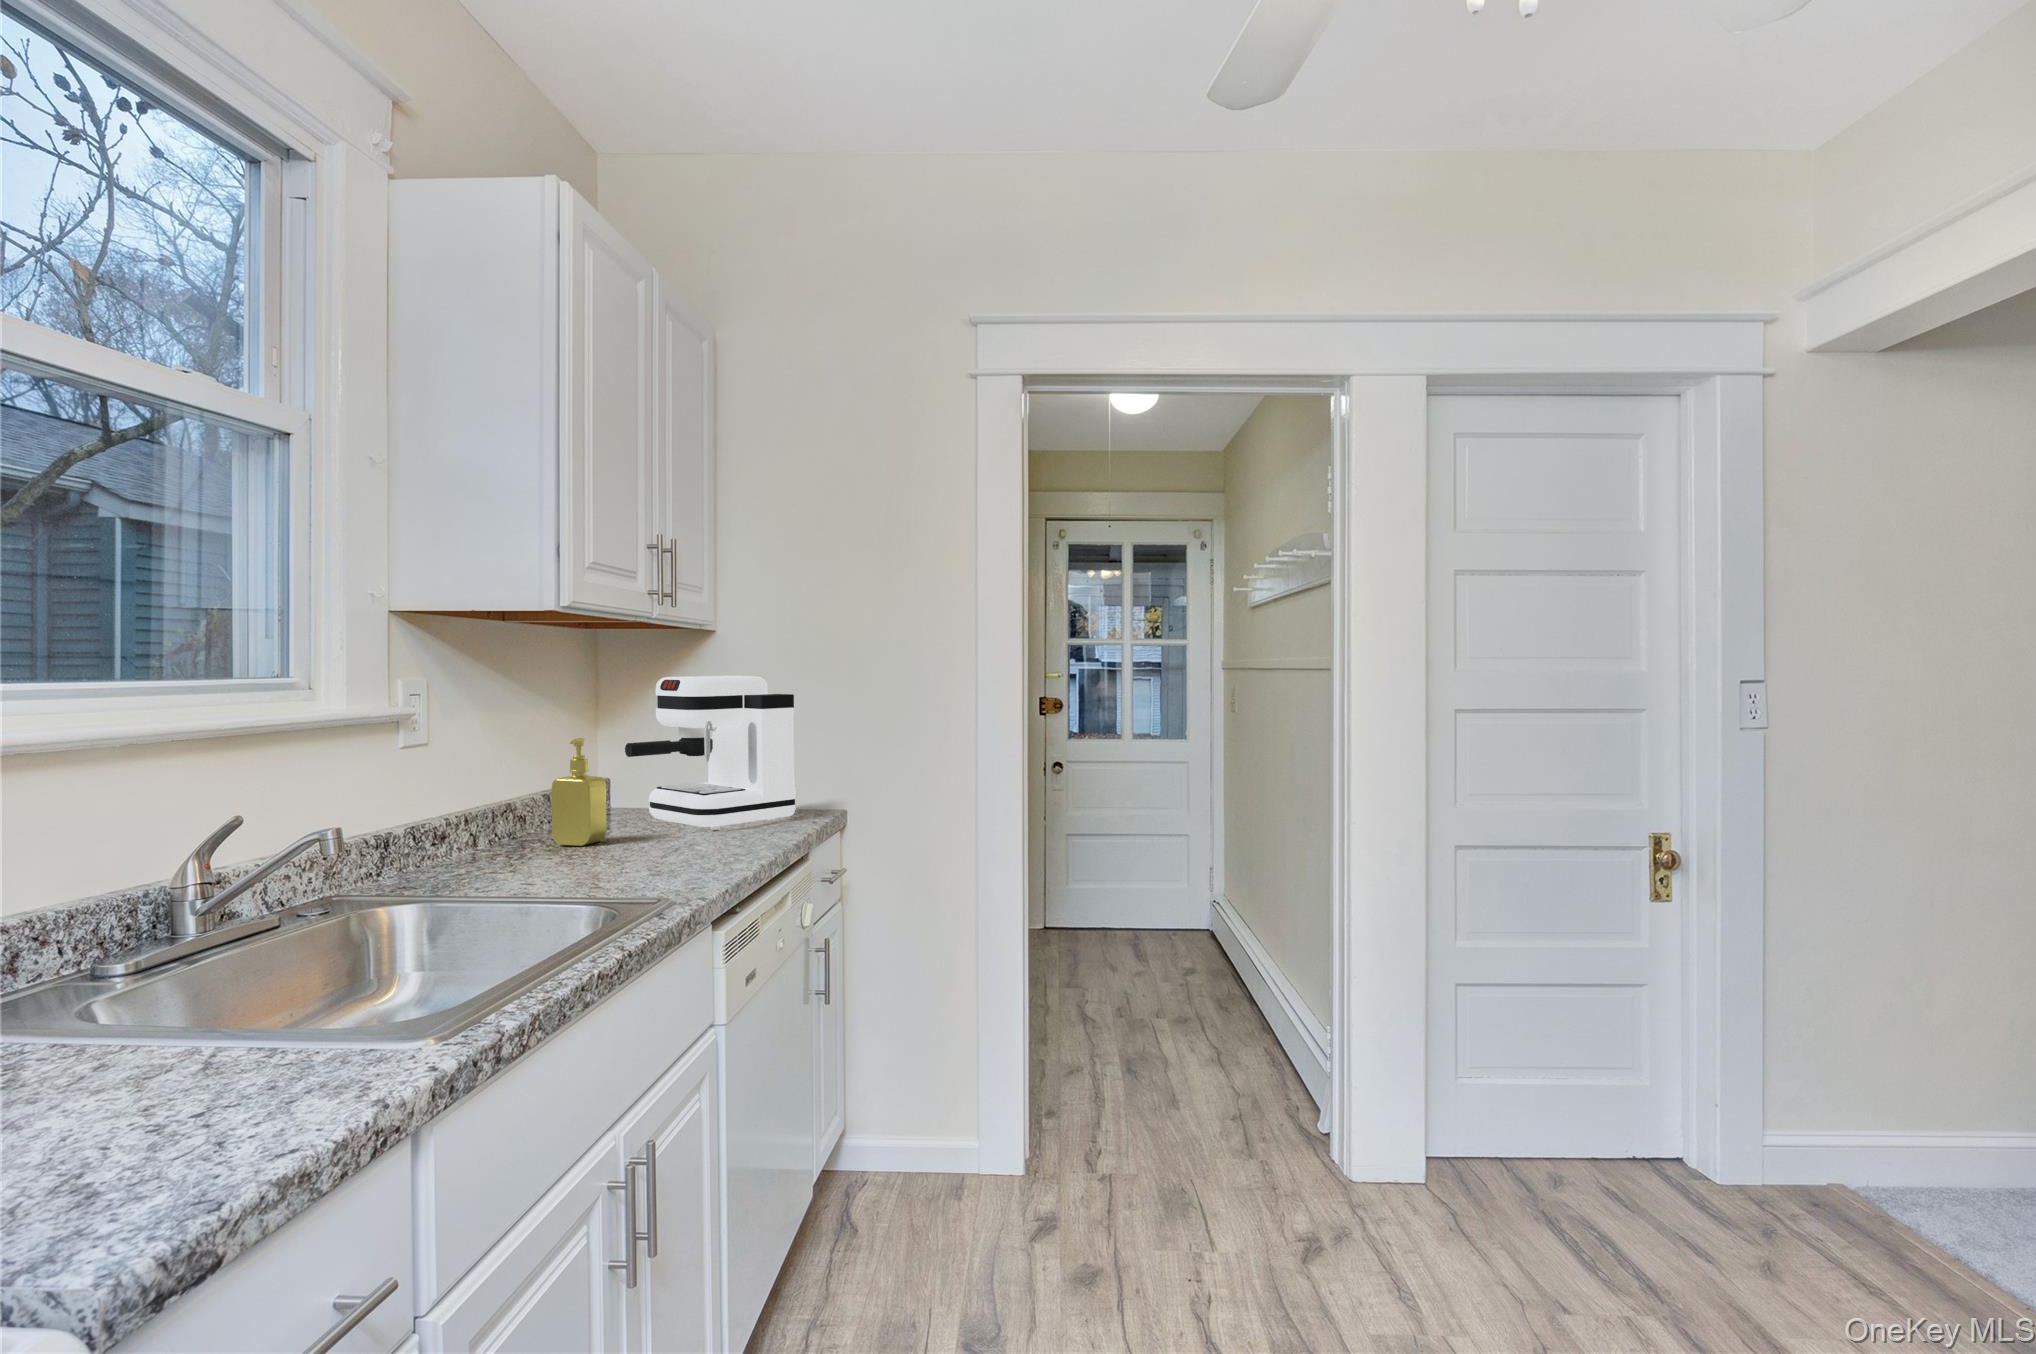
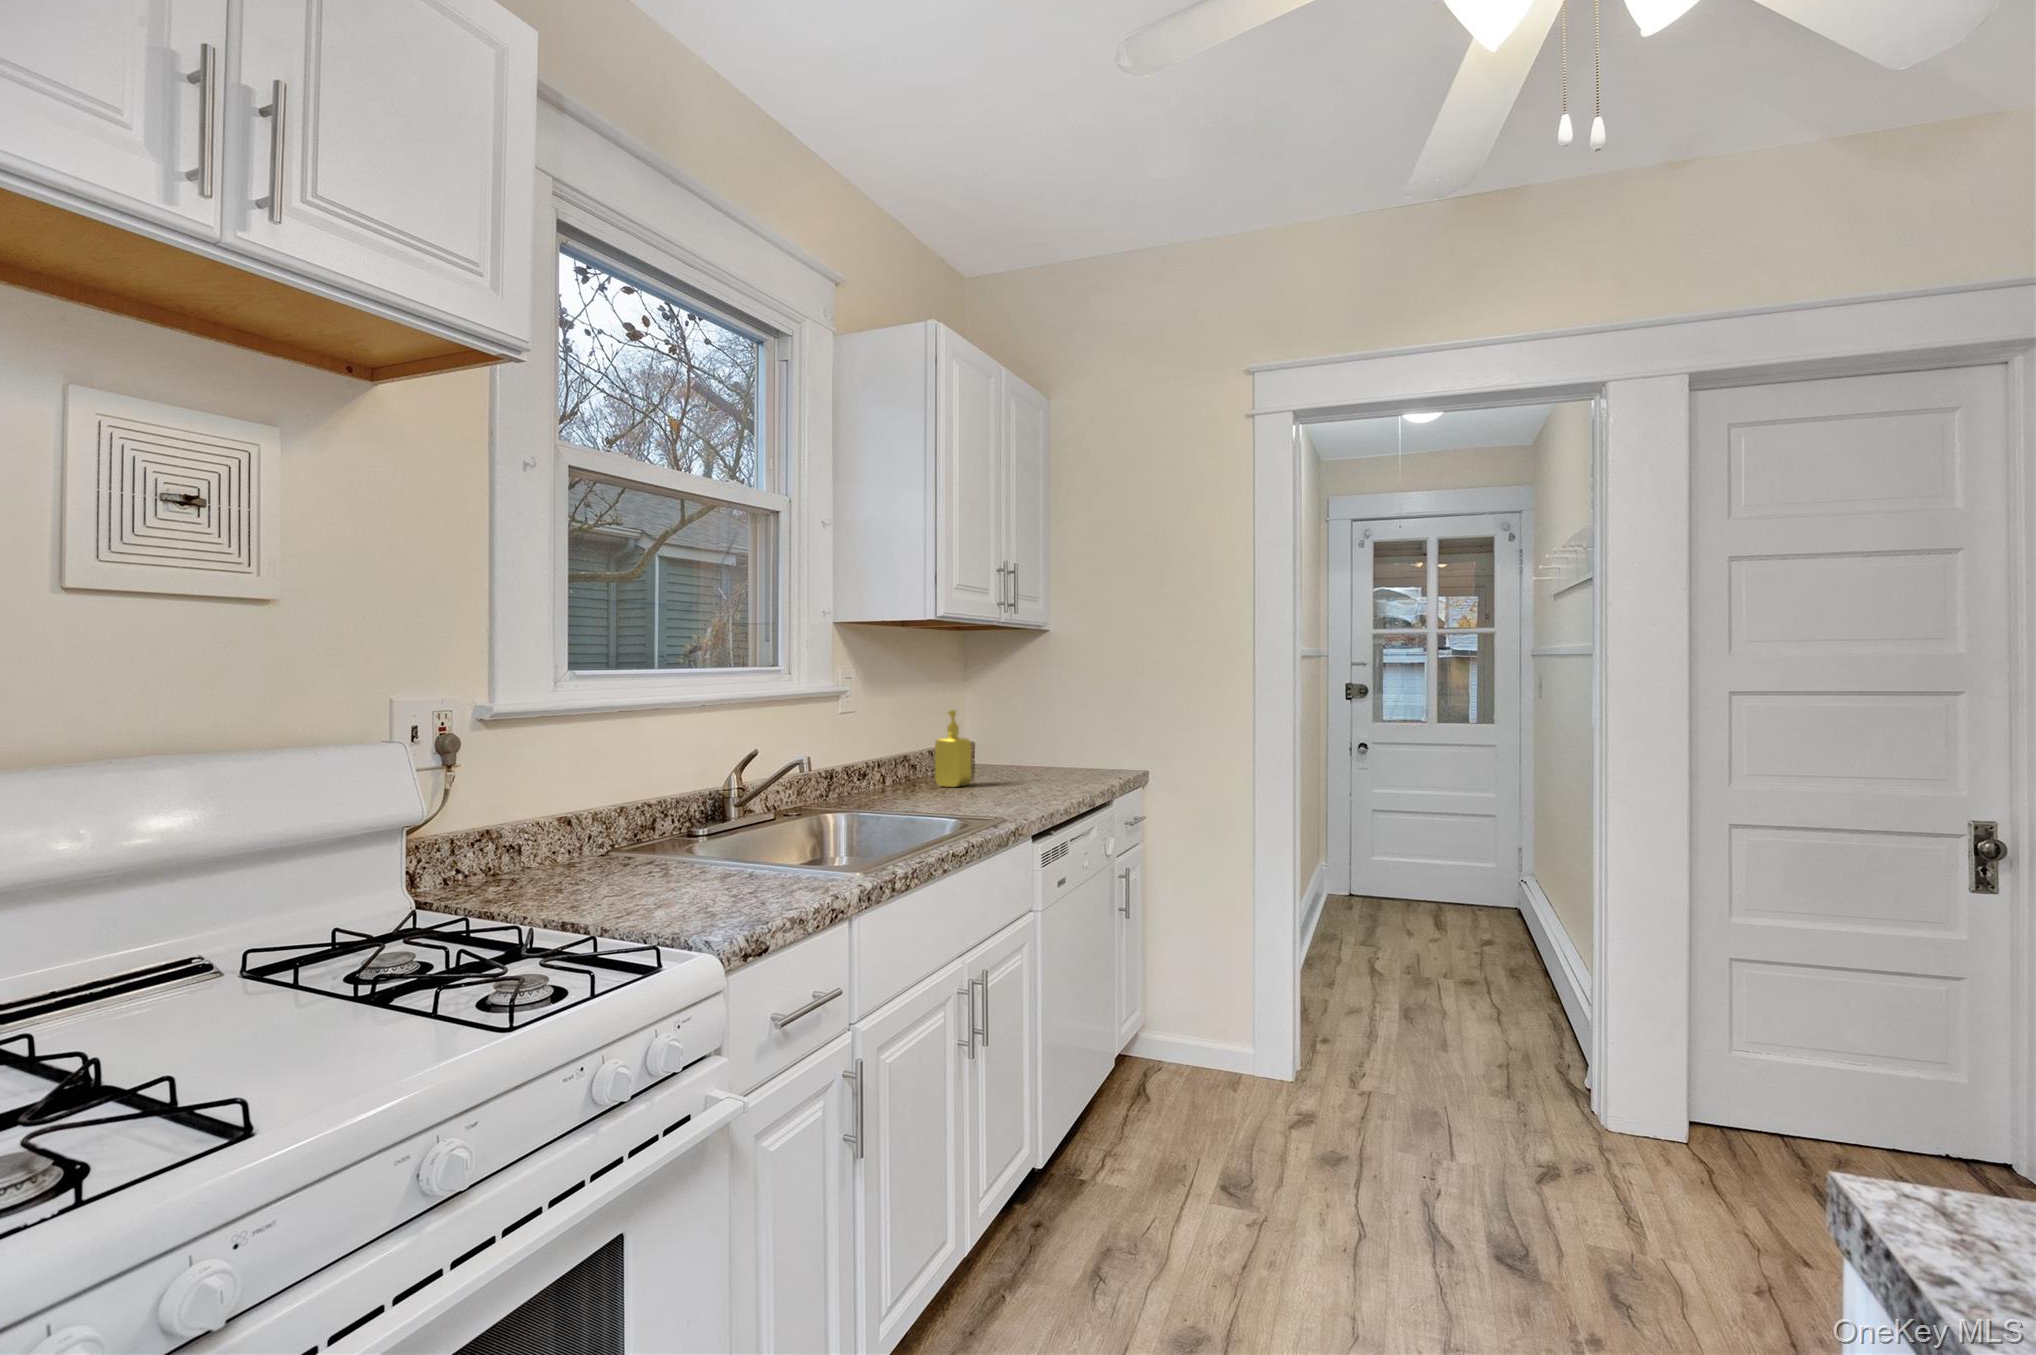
coffee maker: present [625,676,796,830] -> none [985,667,1108,781]

